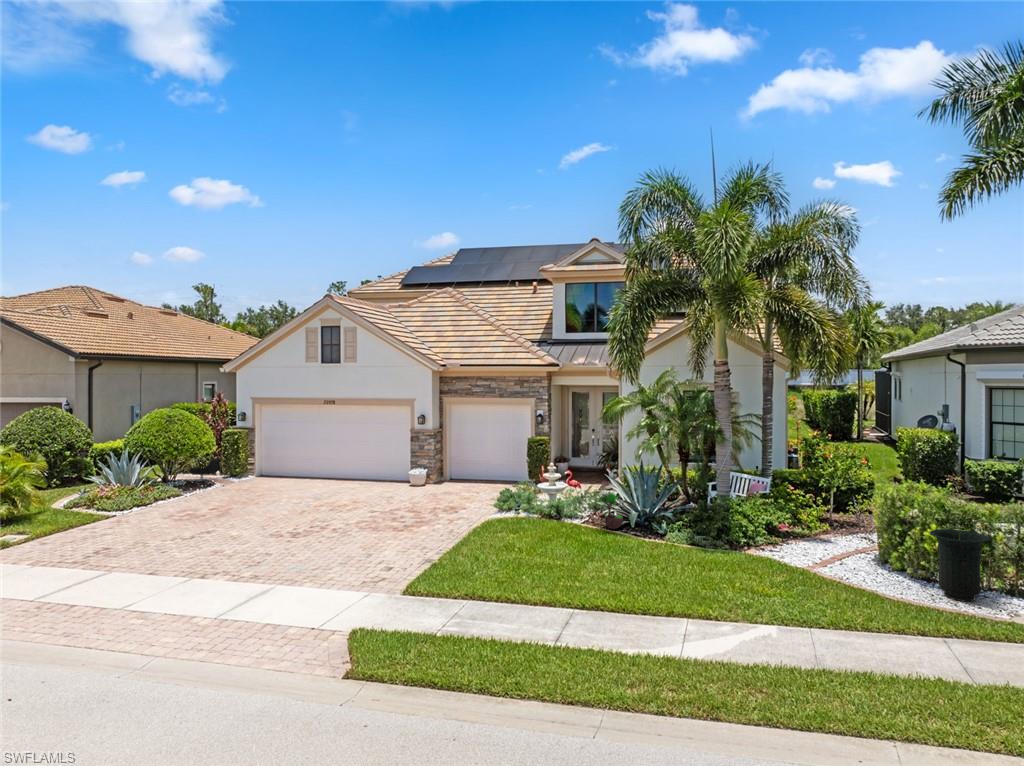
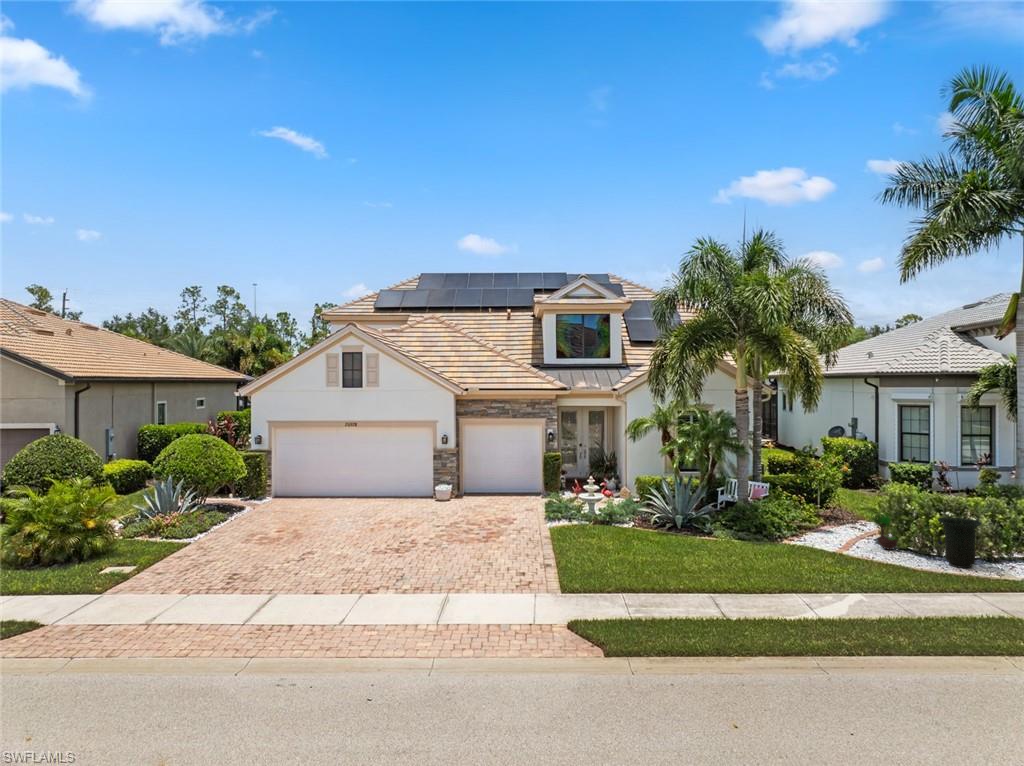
lounge chair: present [190,459,221,481] -> none [208,482,238,506]
potted tree: present [598,491,623,529] -> present [871,514,898,549]

